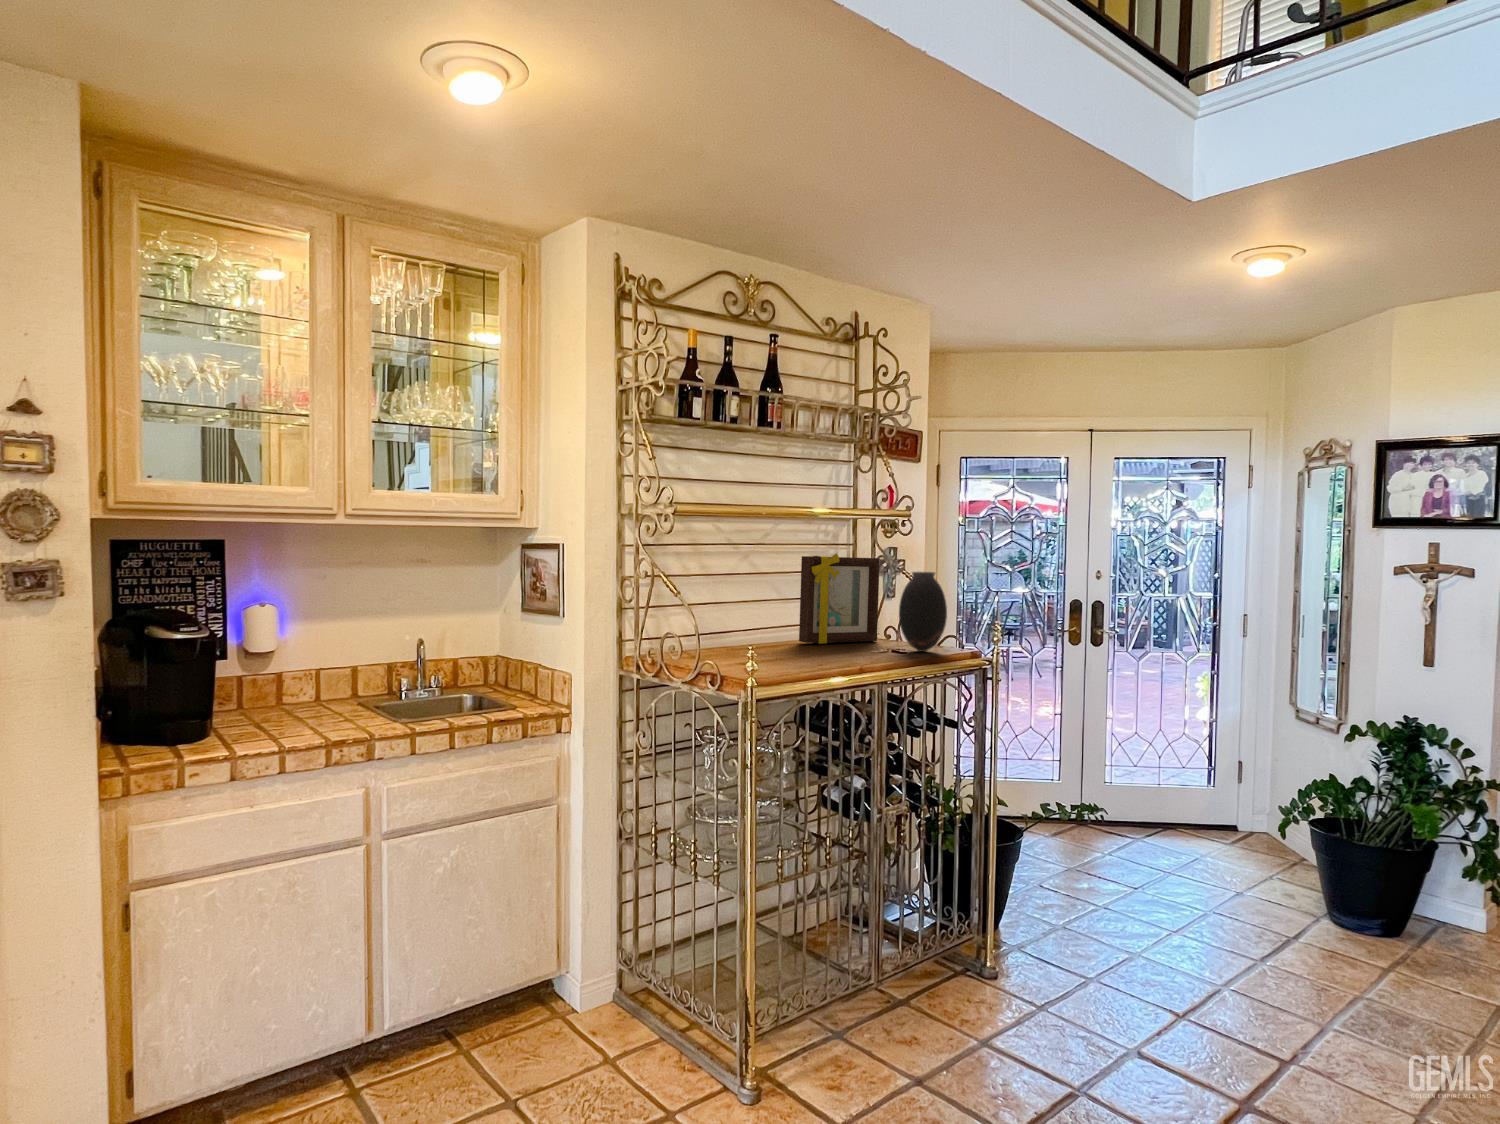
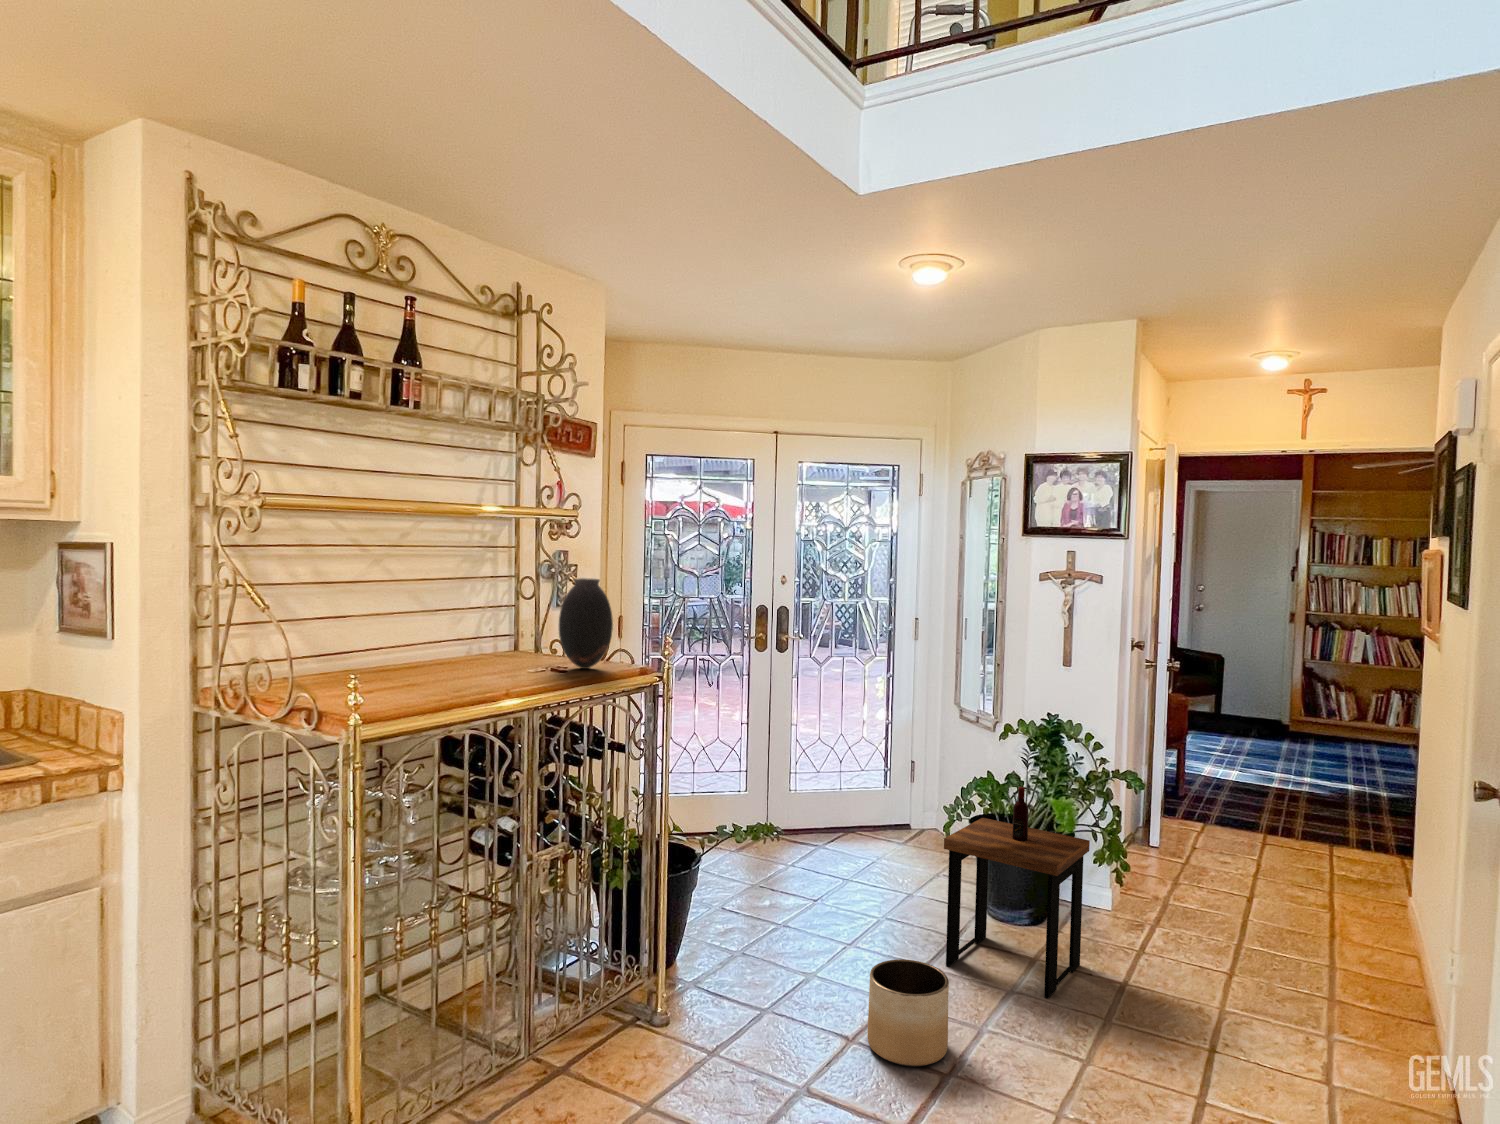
picture frame: present [799,554,880,644] -> none [442,557,541,663]
side table: none [1280,789,1455,1009] -> present [944,787,1090,998]
planter: none [1199,945,1287,1049] -> present [868,959,949,1066]

